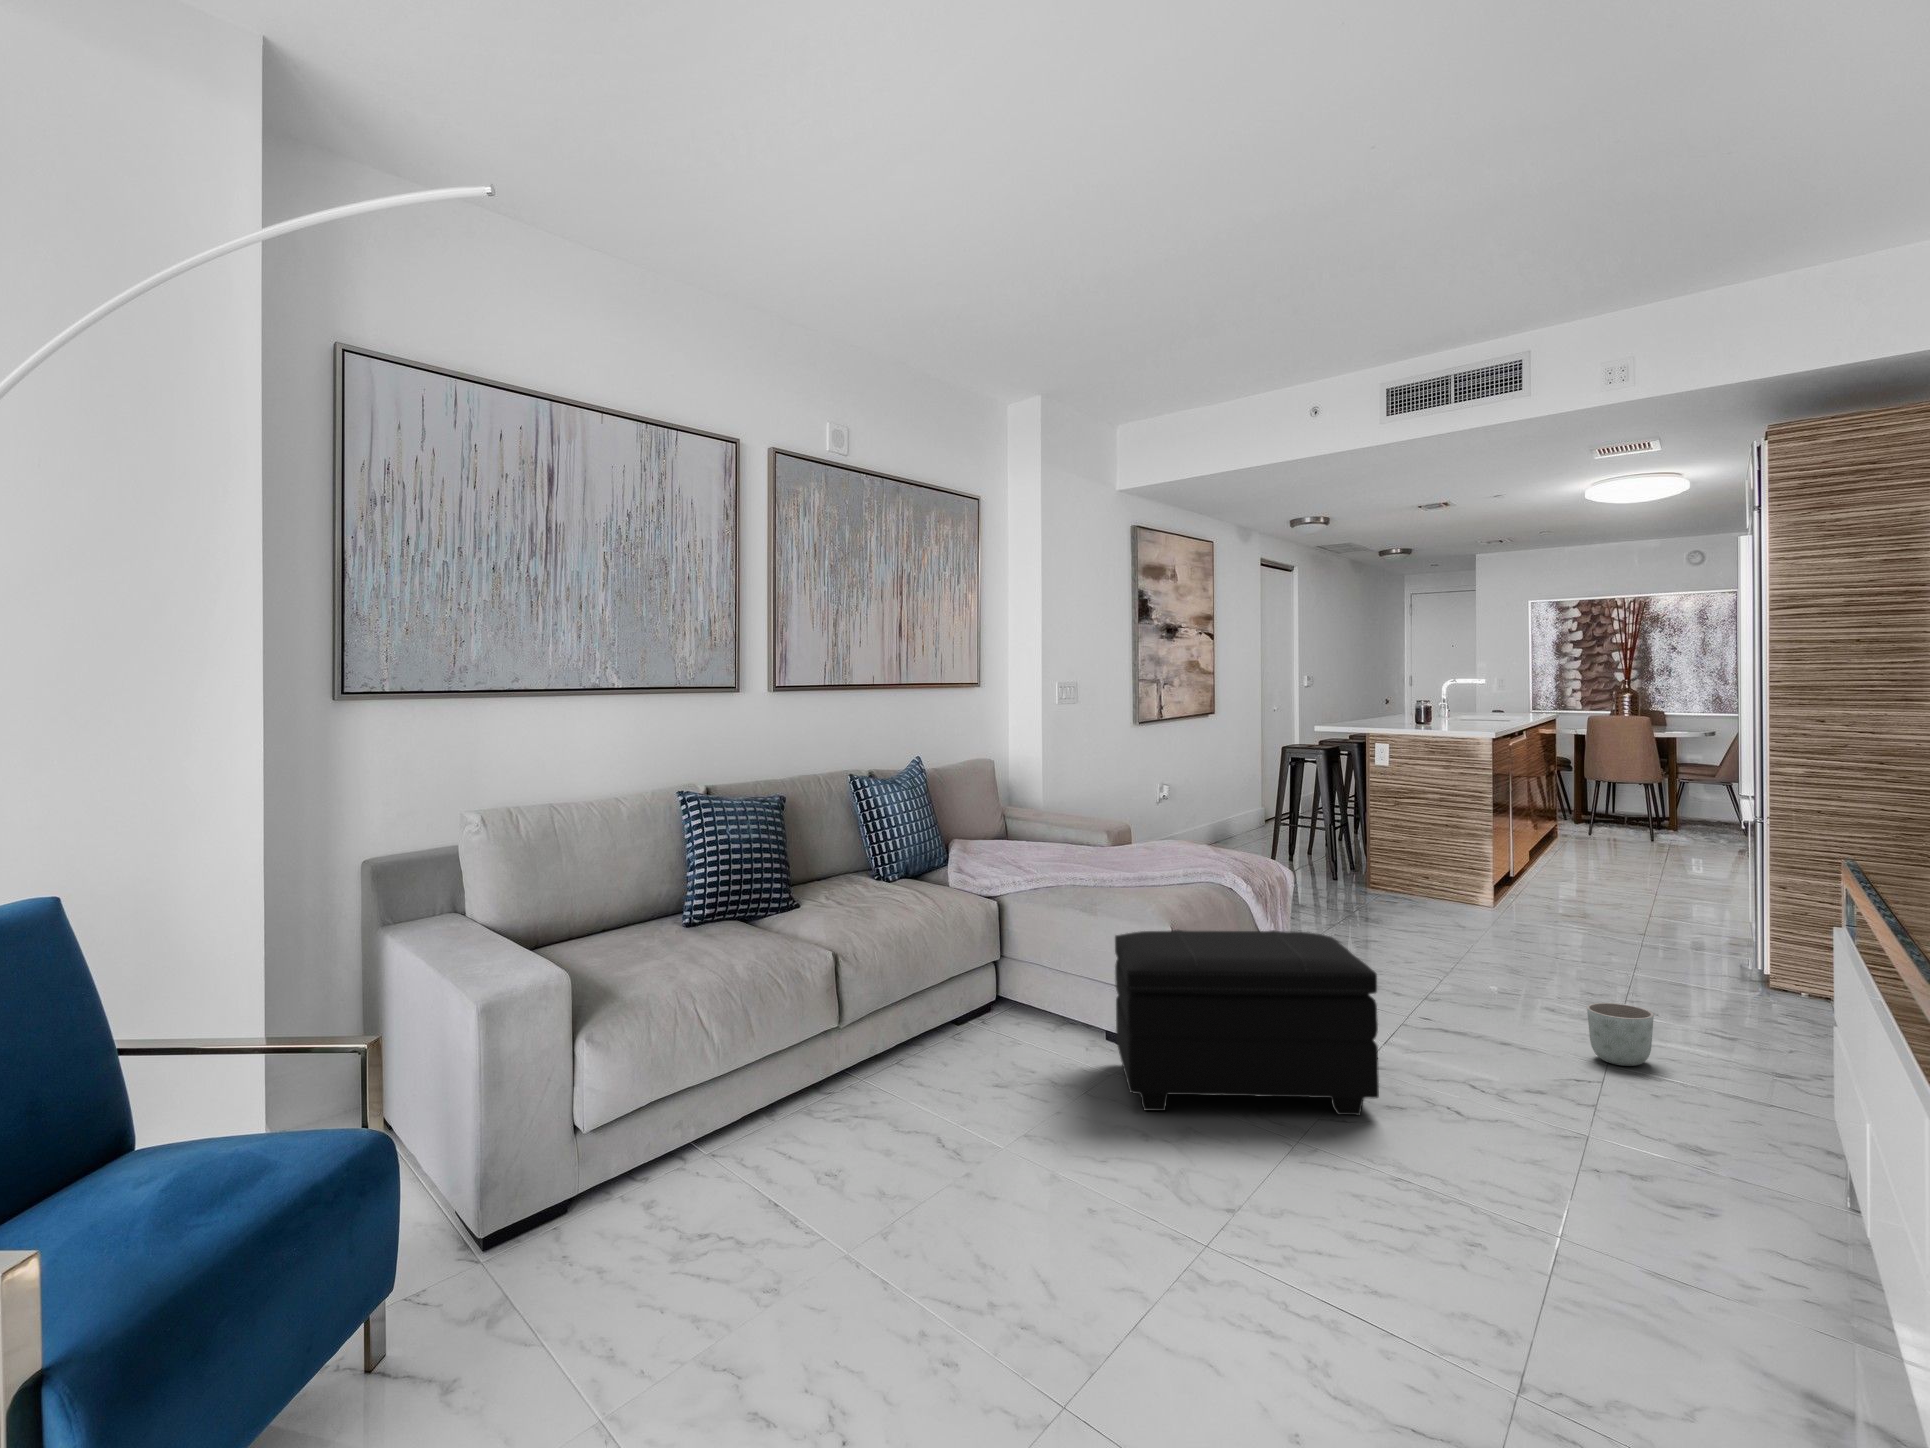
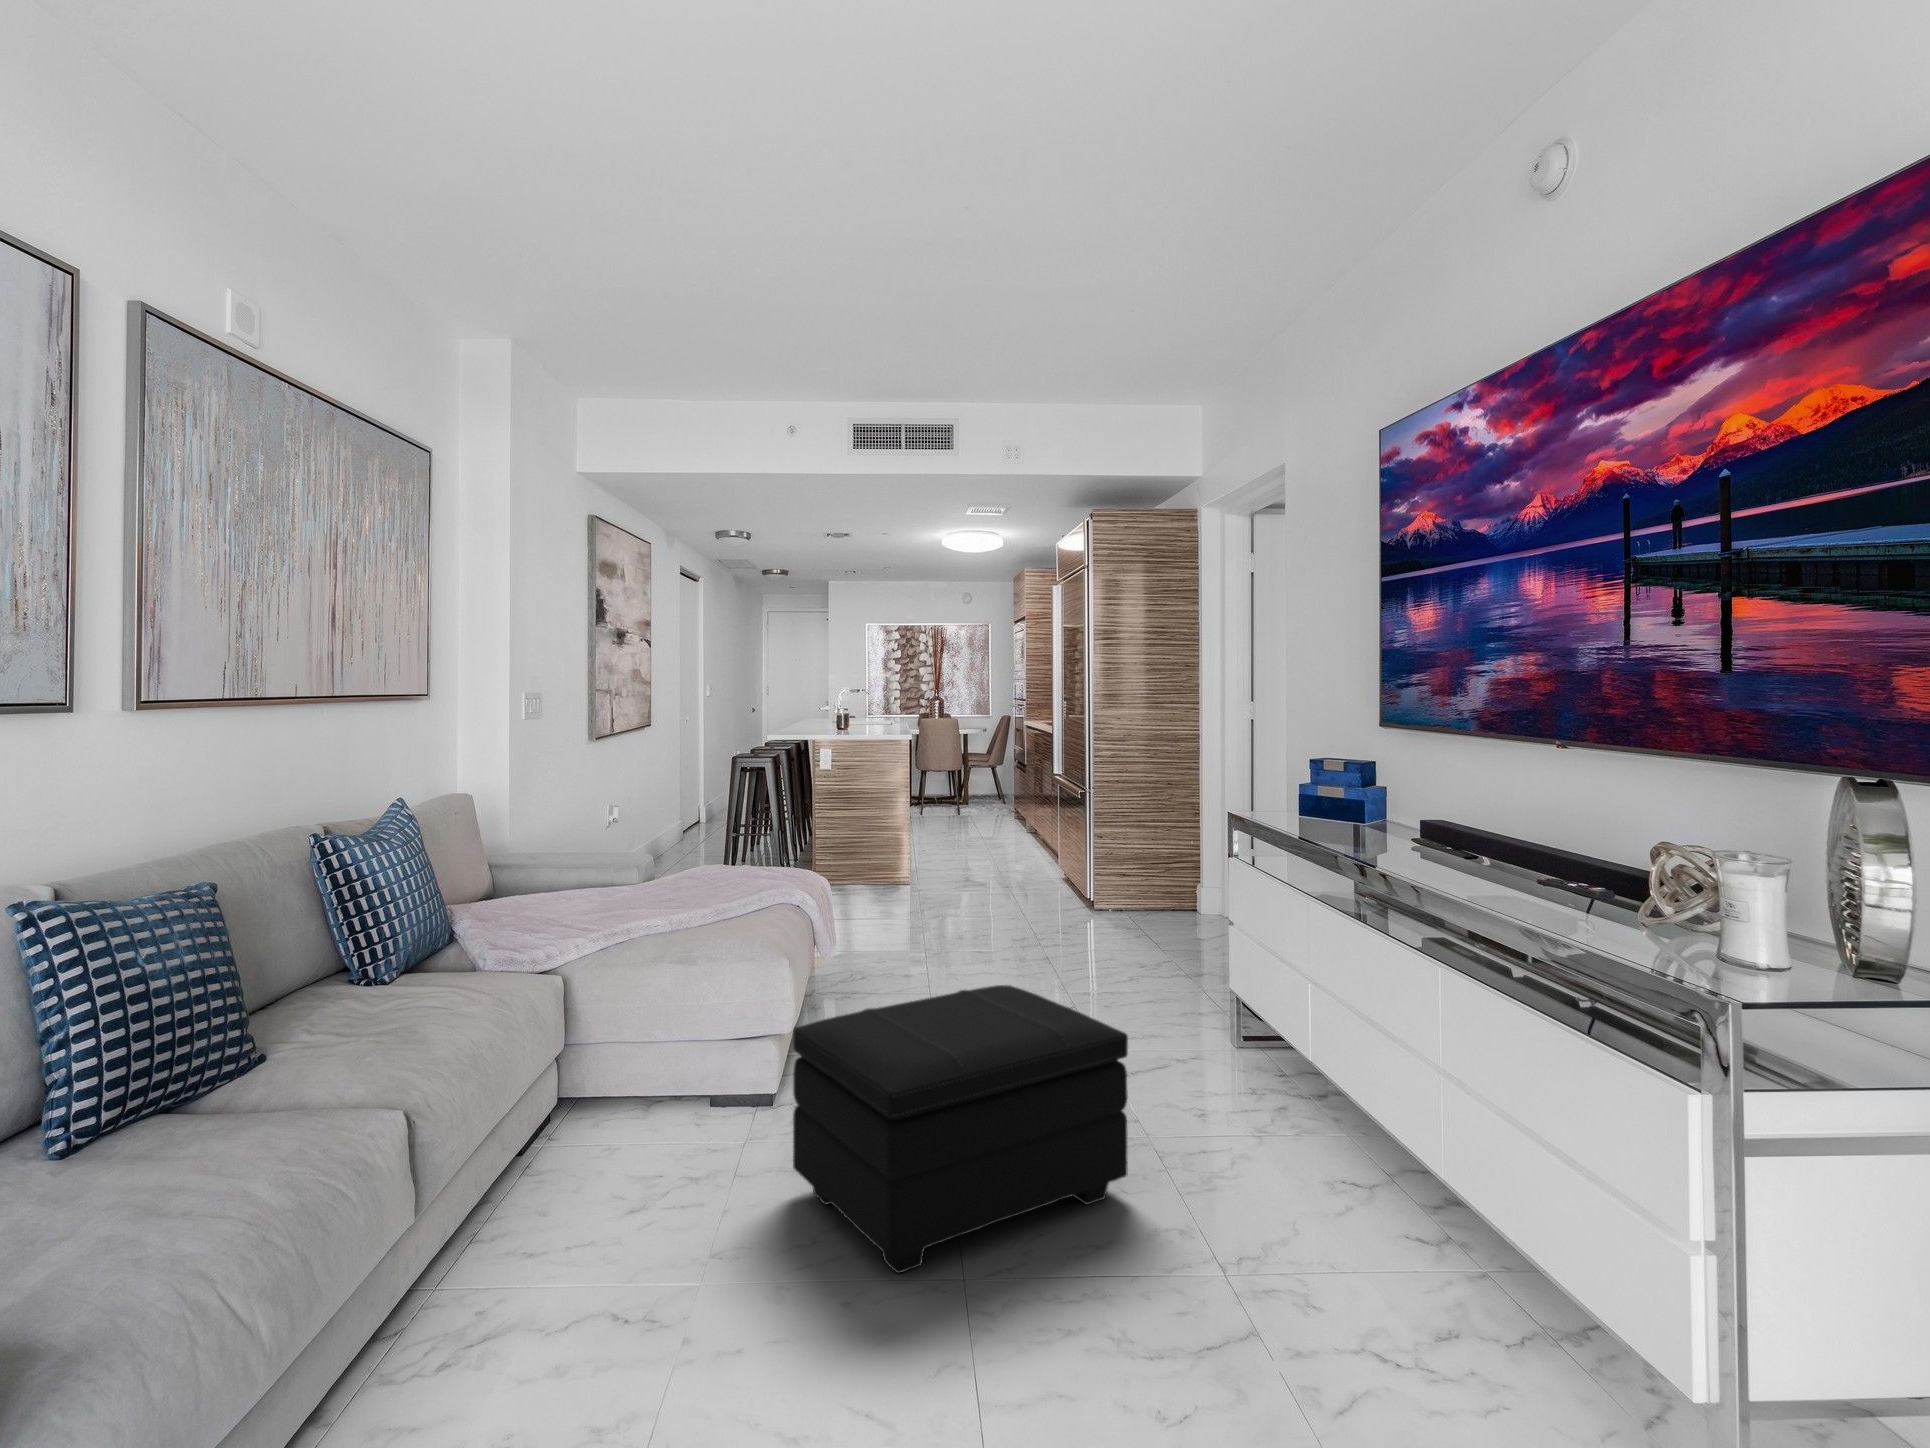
planter: present [1587,1003,1654,1066] -> none [1182,1002,1237,1063]

